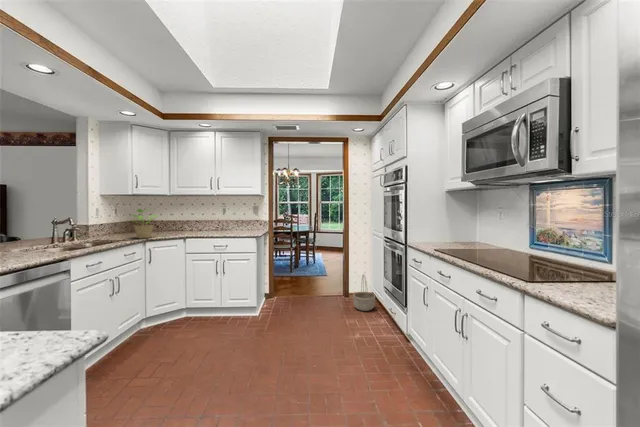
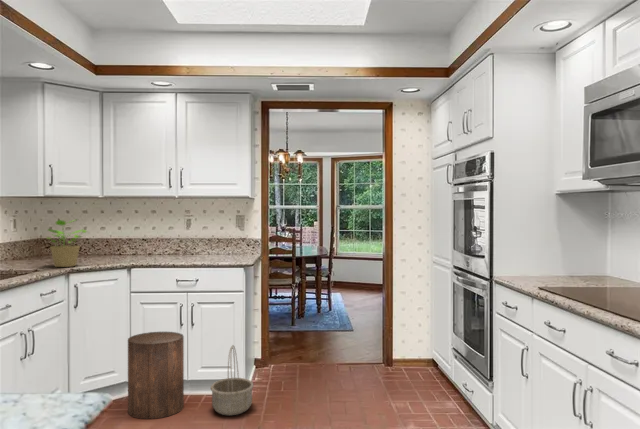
basket: present [353,275,375,311] -> present [211,346,254,415]
stool: none [183,278,219,332] -> present [128,332,184,419]

